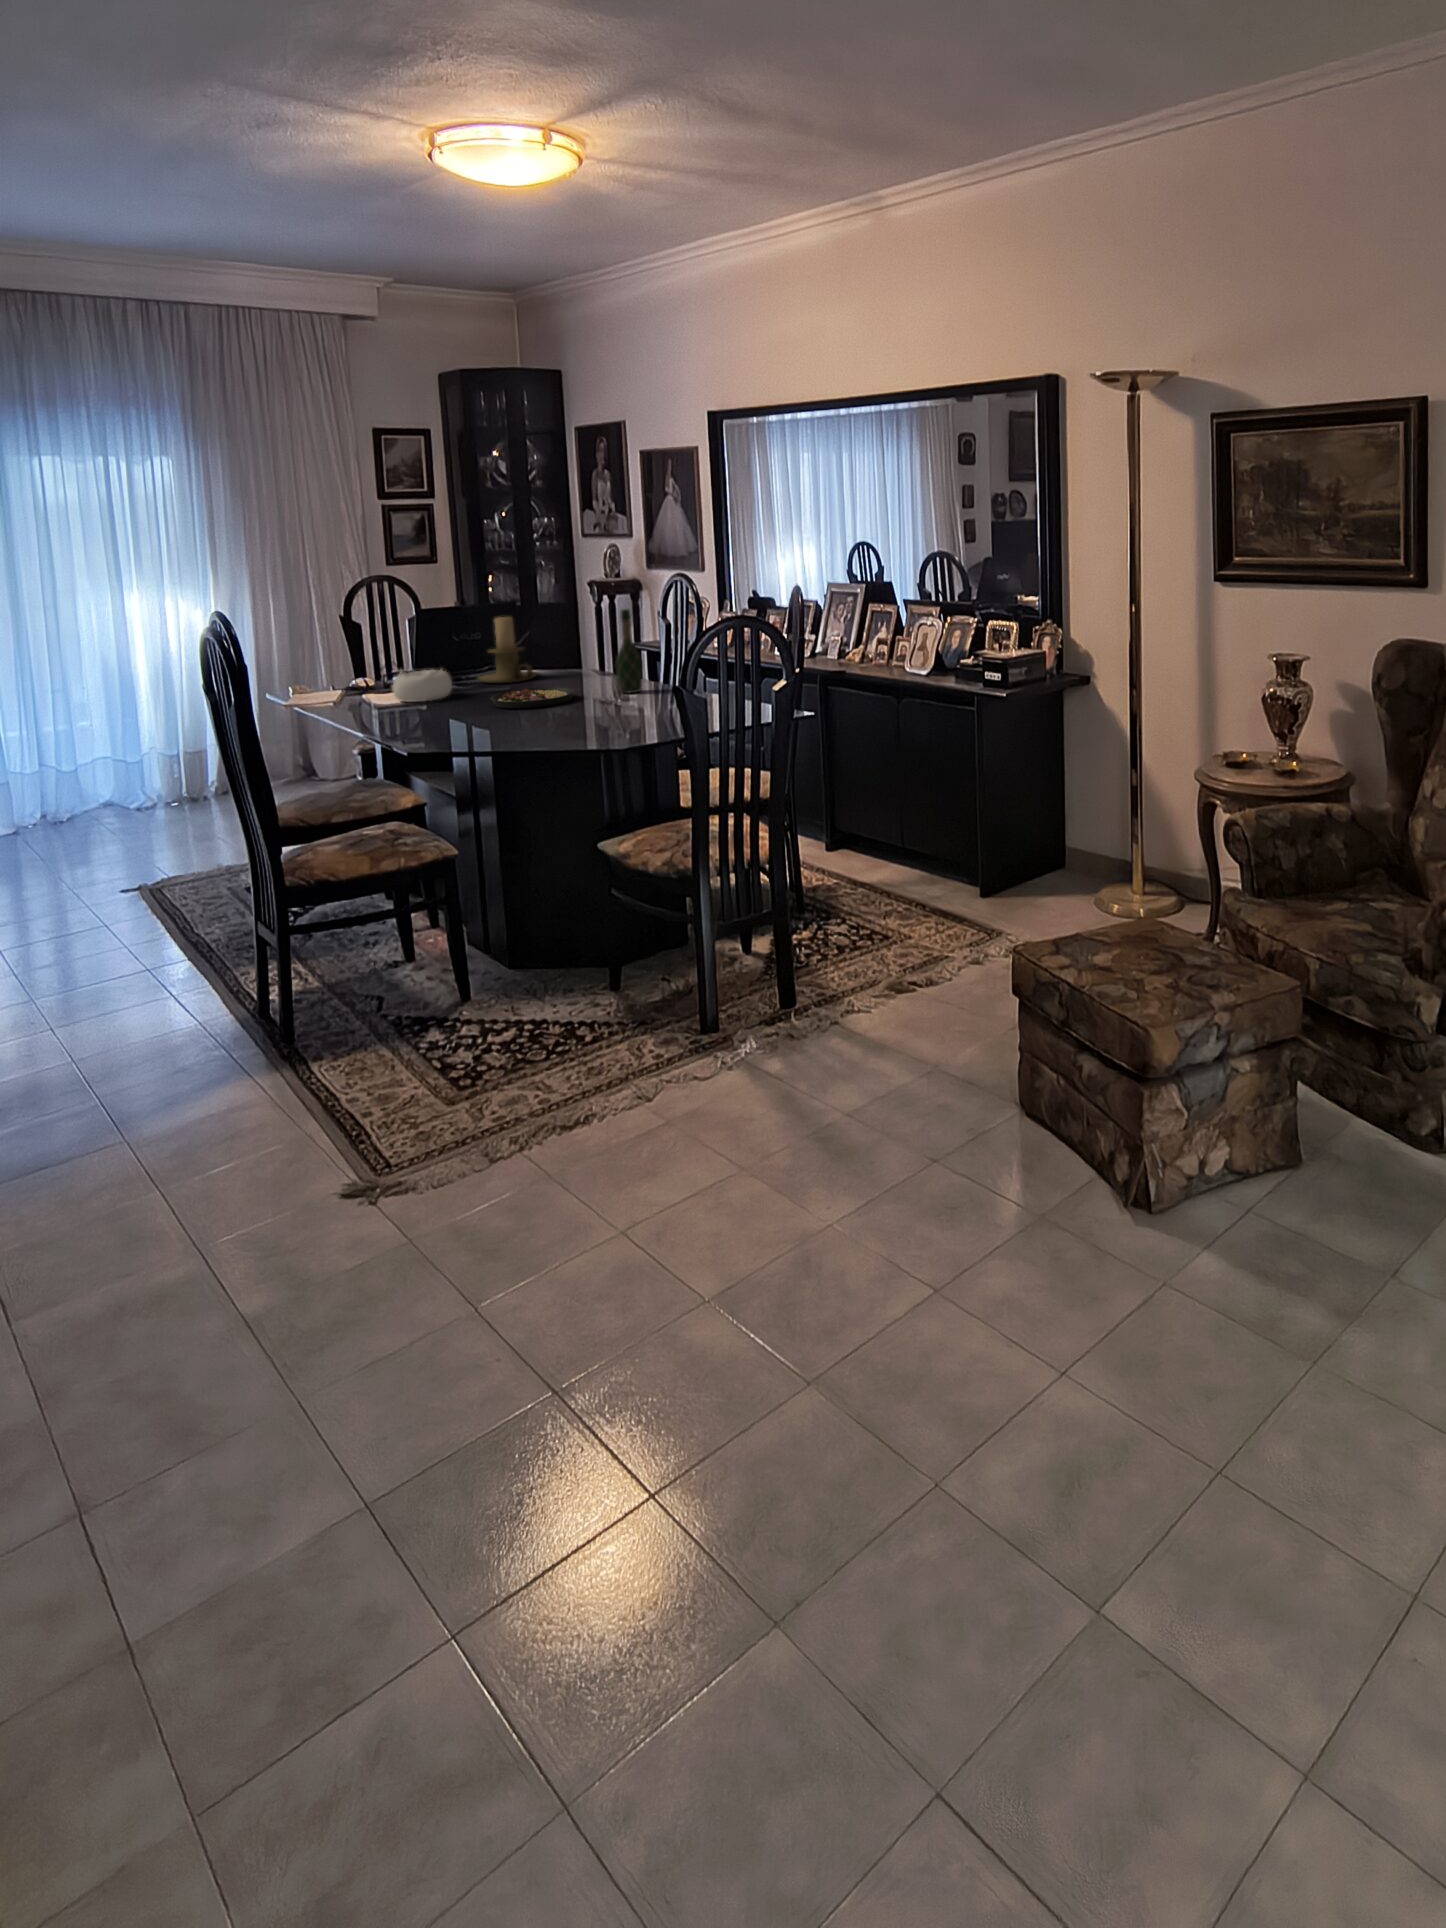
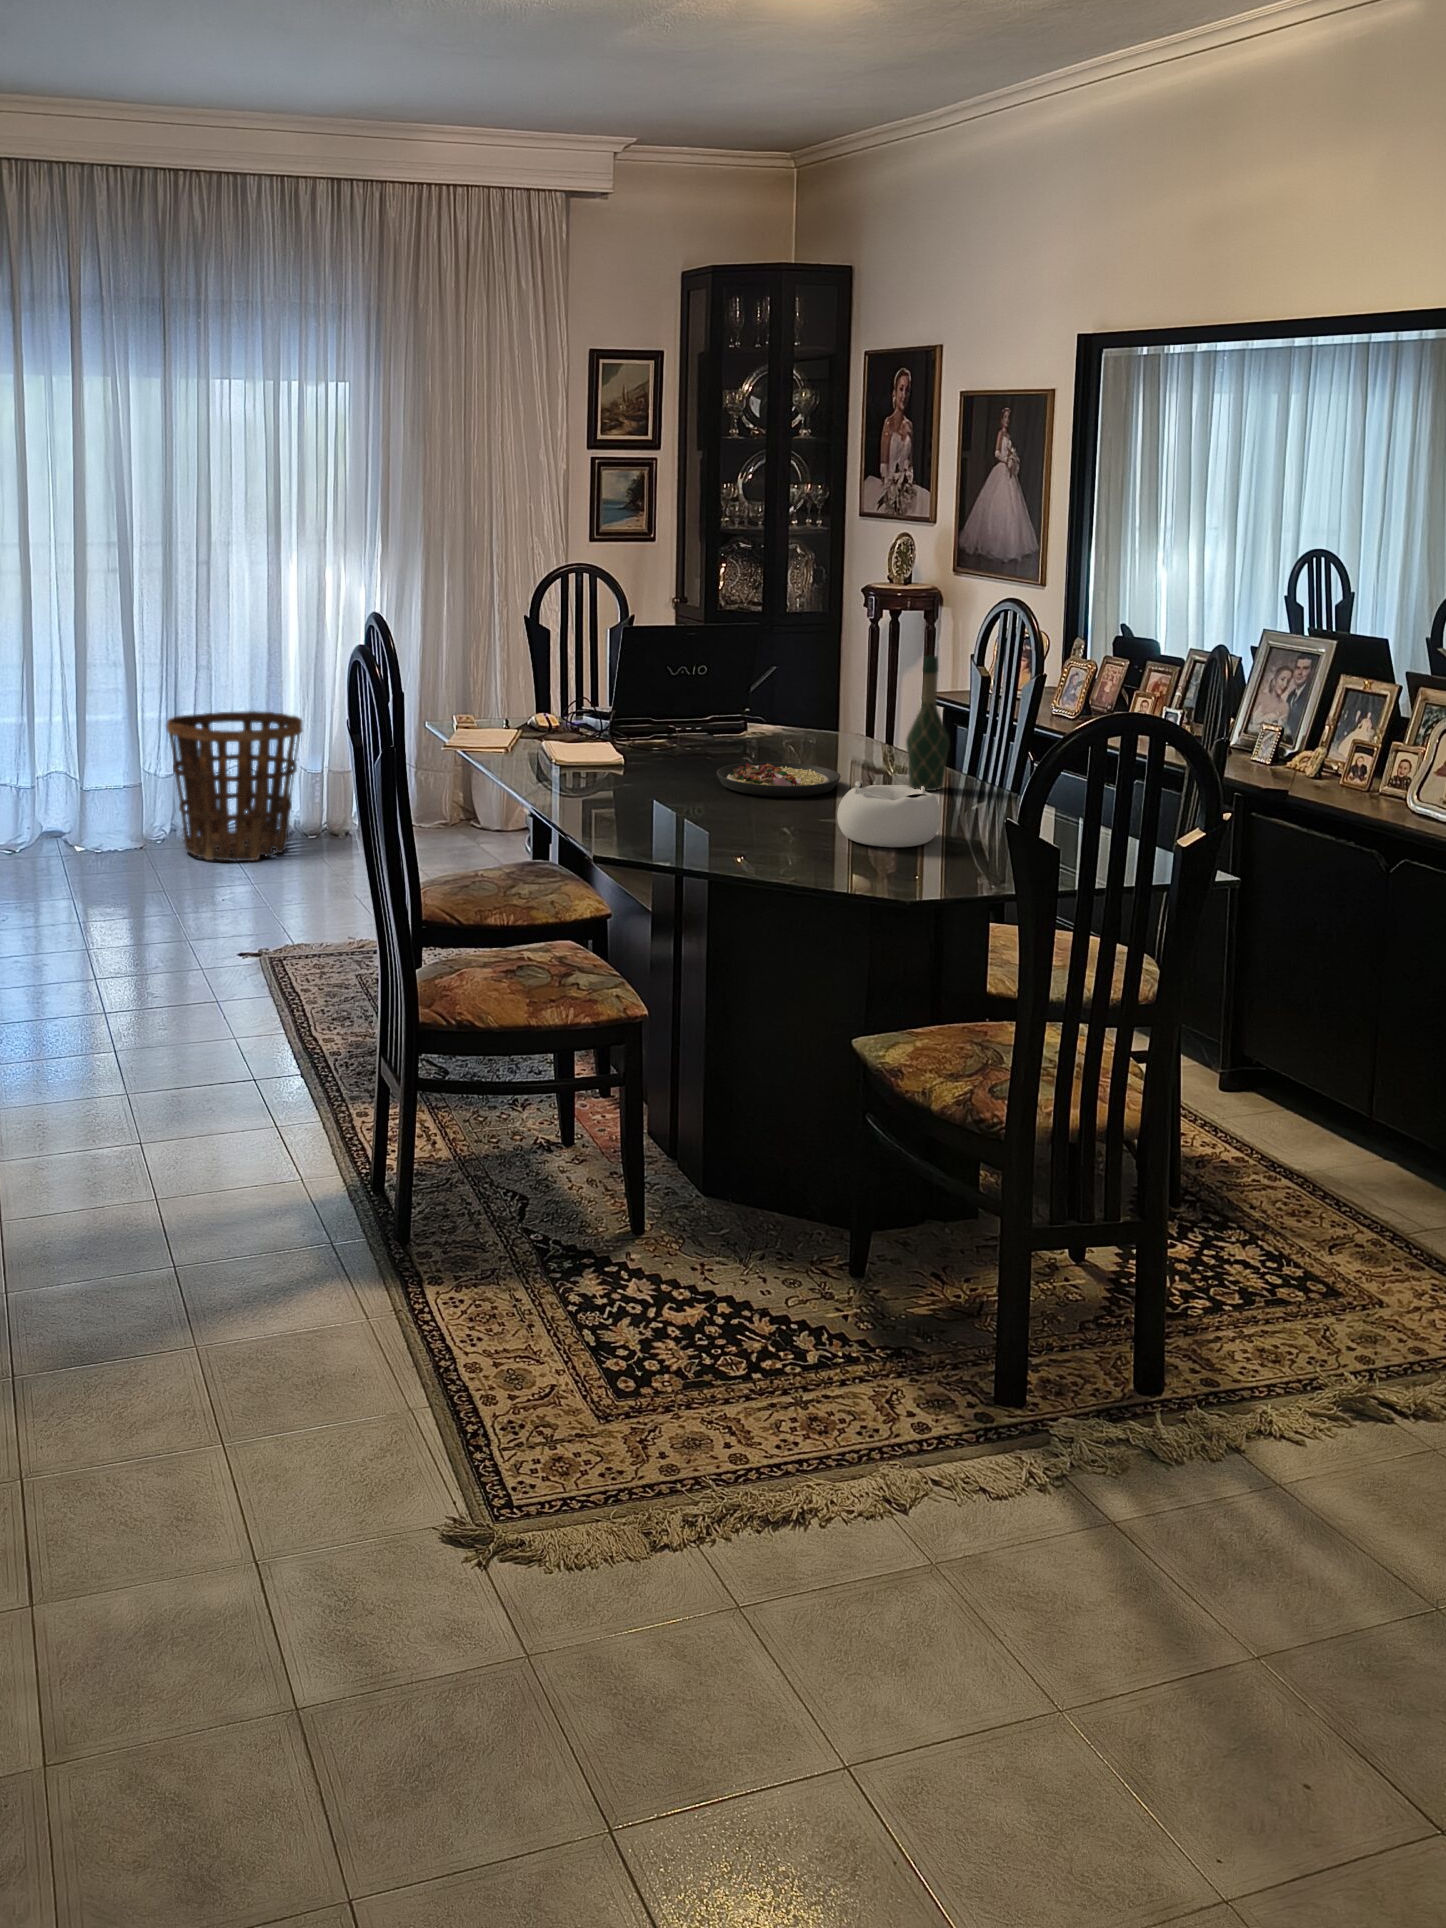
candle holder: present [478,617,539,683] -> none [698,644,788,745]
decorative bowl: present [392,669,452,702] -> present [837,781,940,847]
basket: none [34,712,161,830] -> present [167,711,302,861]

